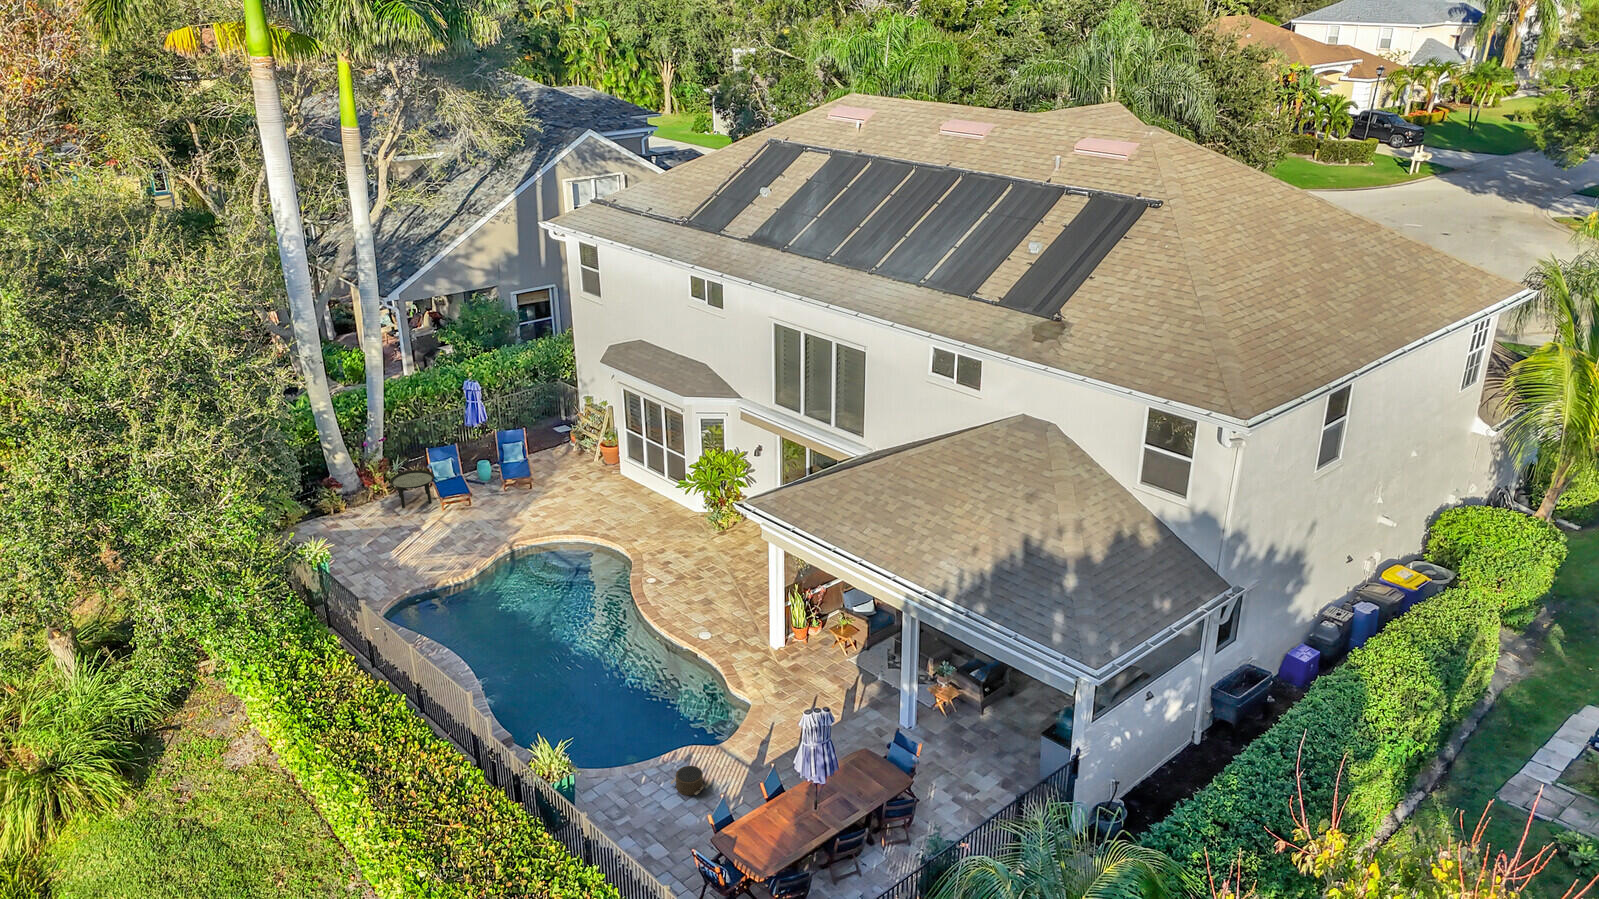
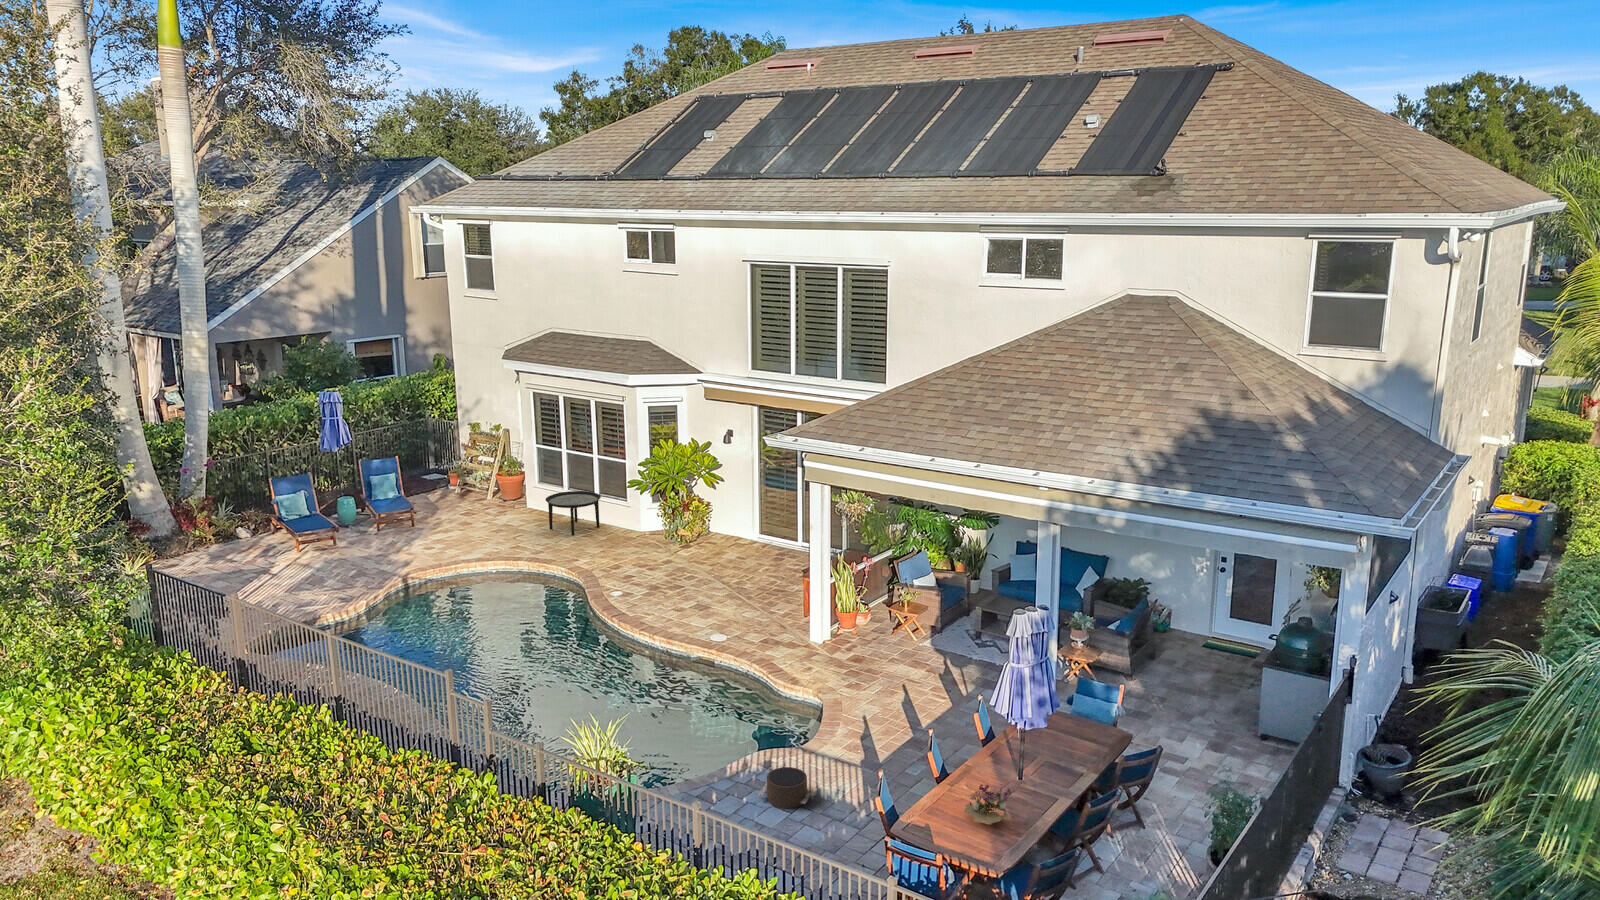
round table: present [390,470,434,508] -> present [546,491,601,535]
flower arrangement: none [753,823,781,852] -> present [964,784,1011,825]

